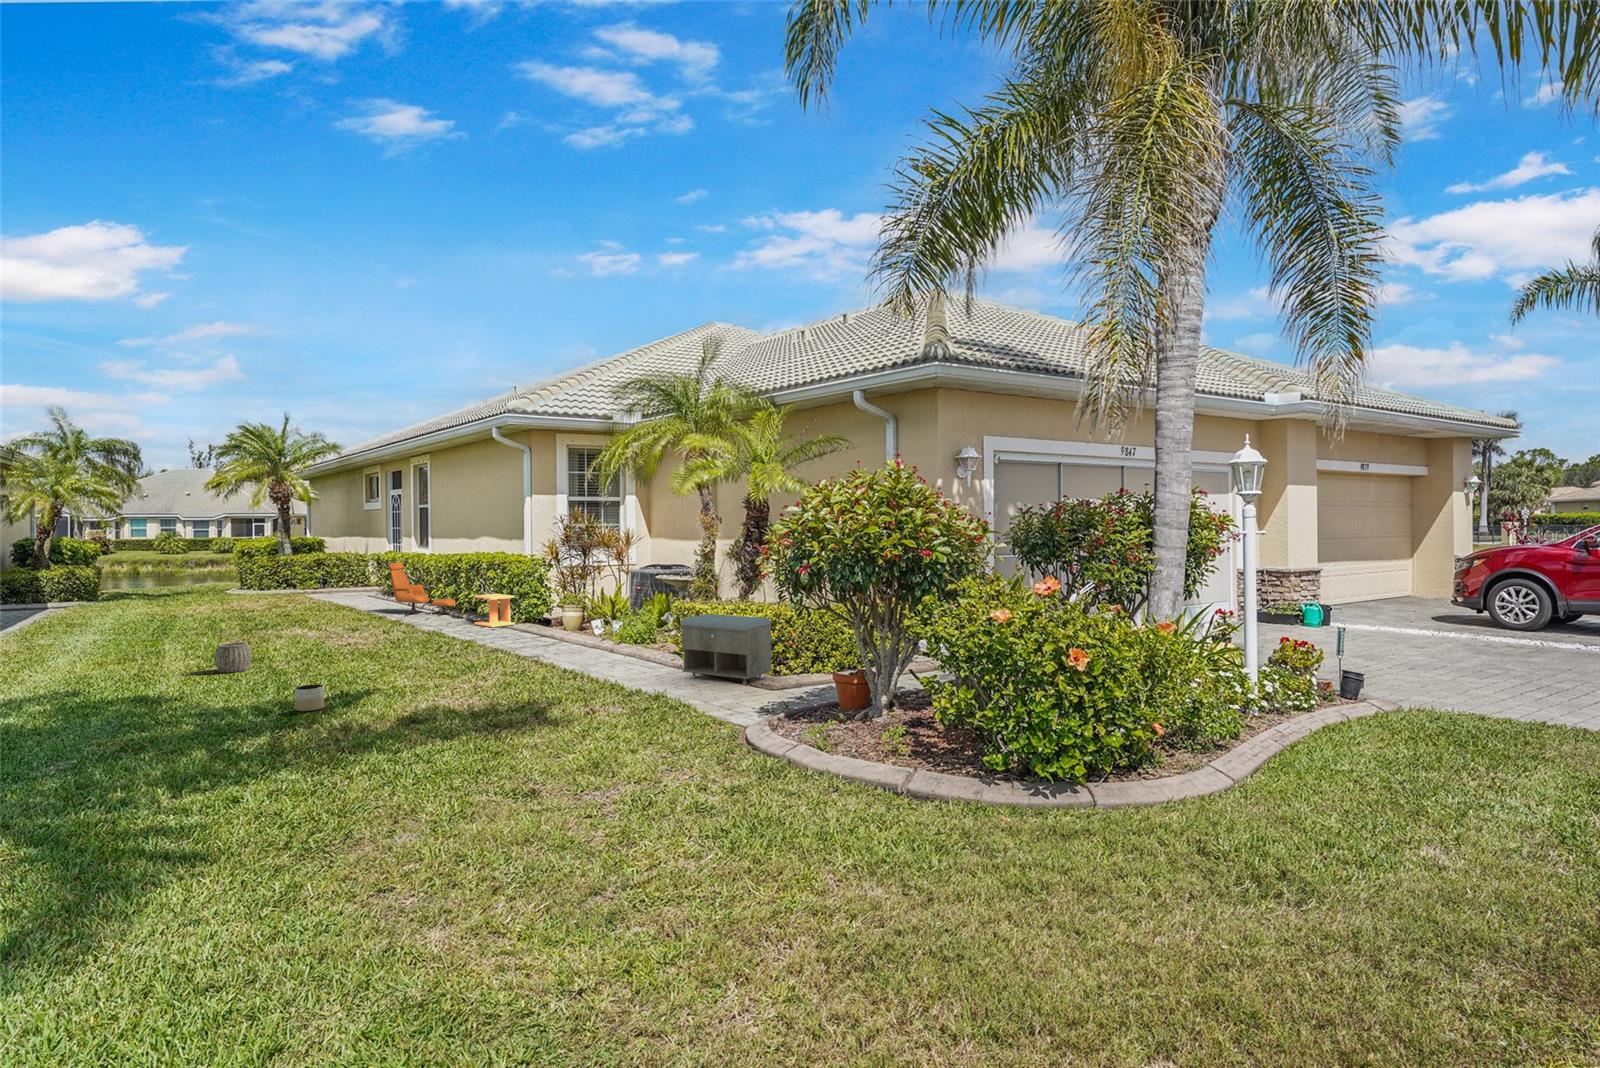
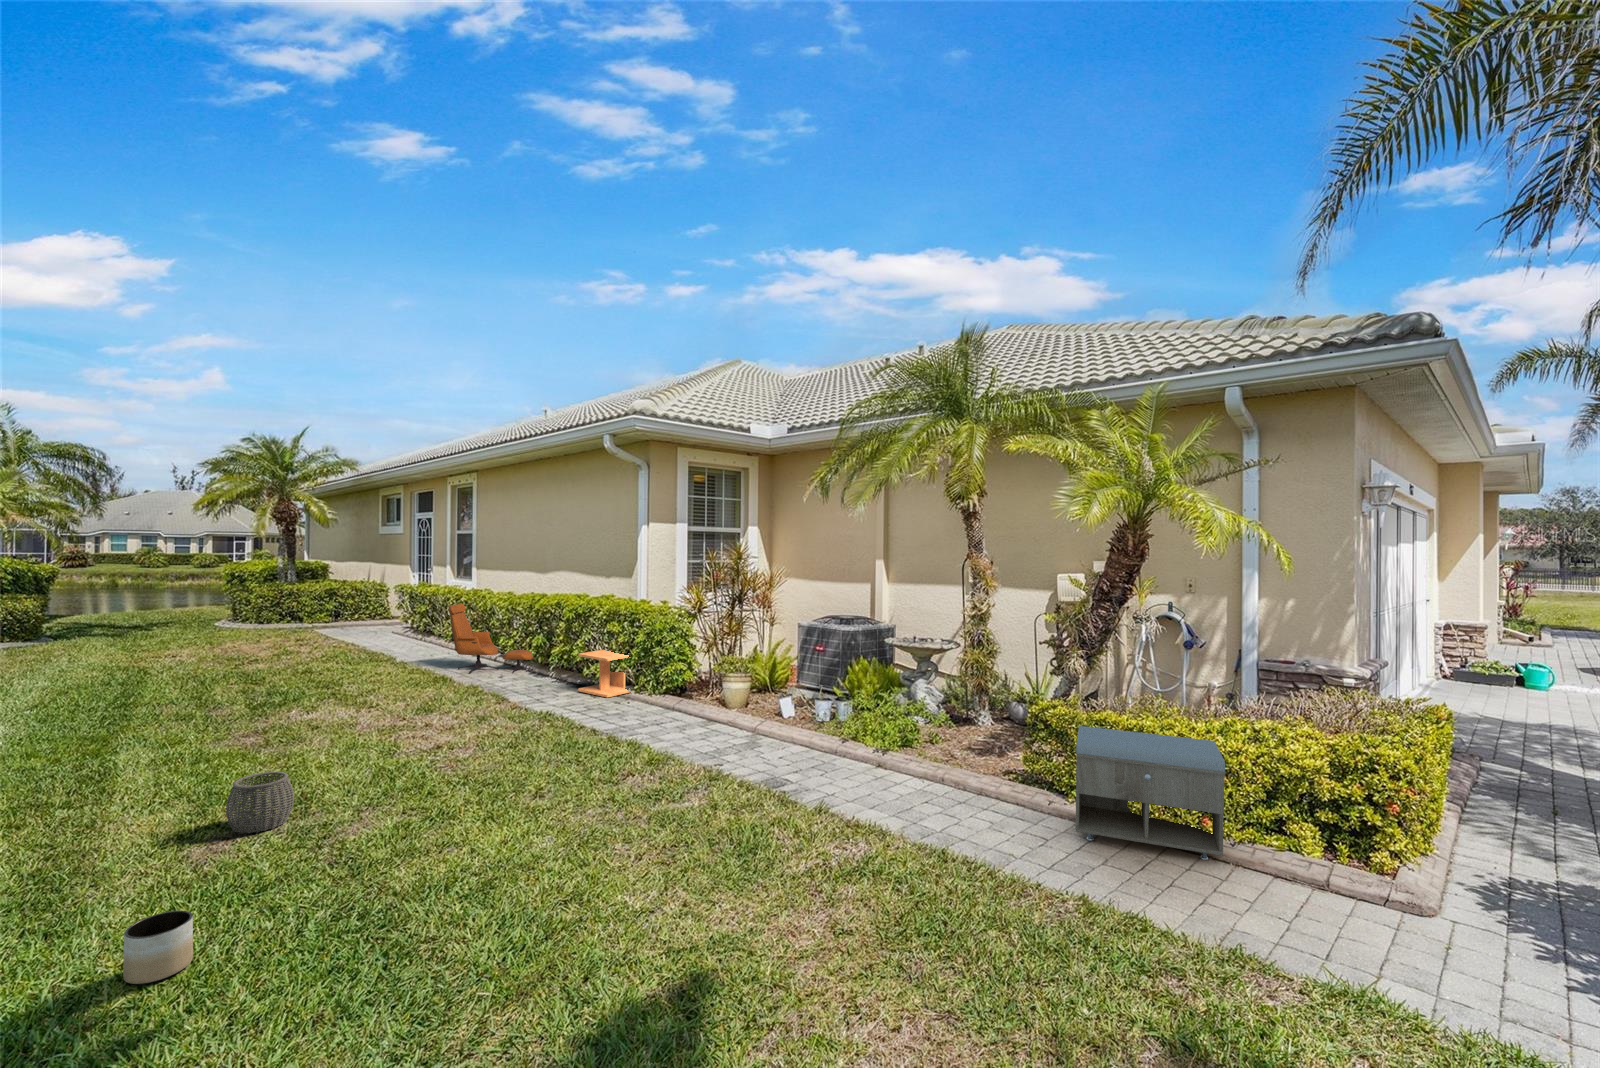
planter: present [295,684,324,712] -> present [123,910,193,984]

